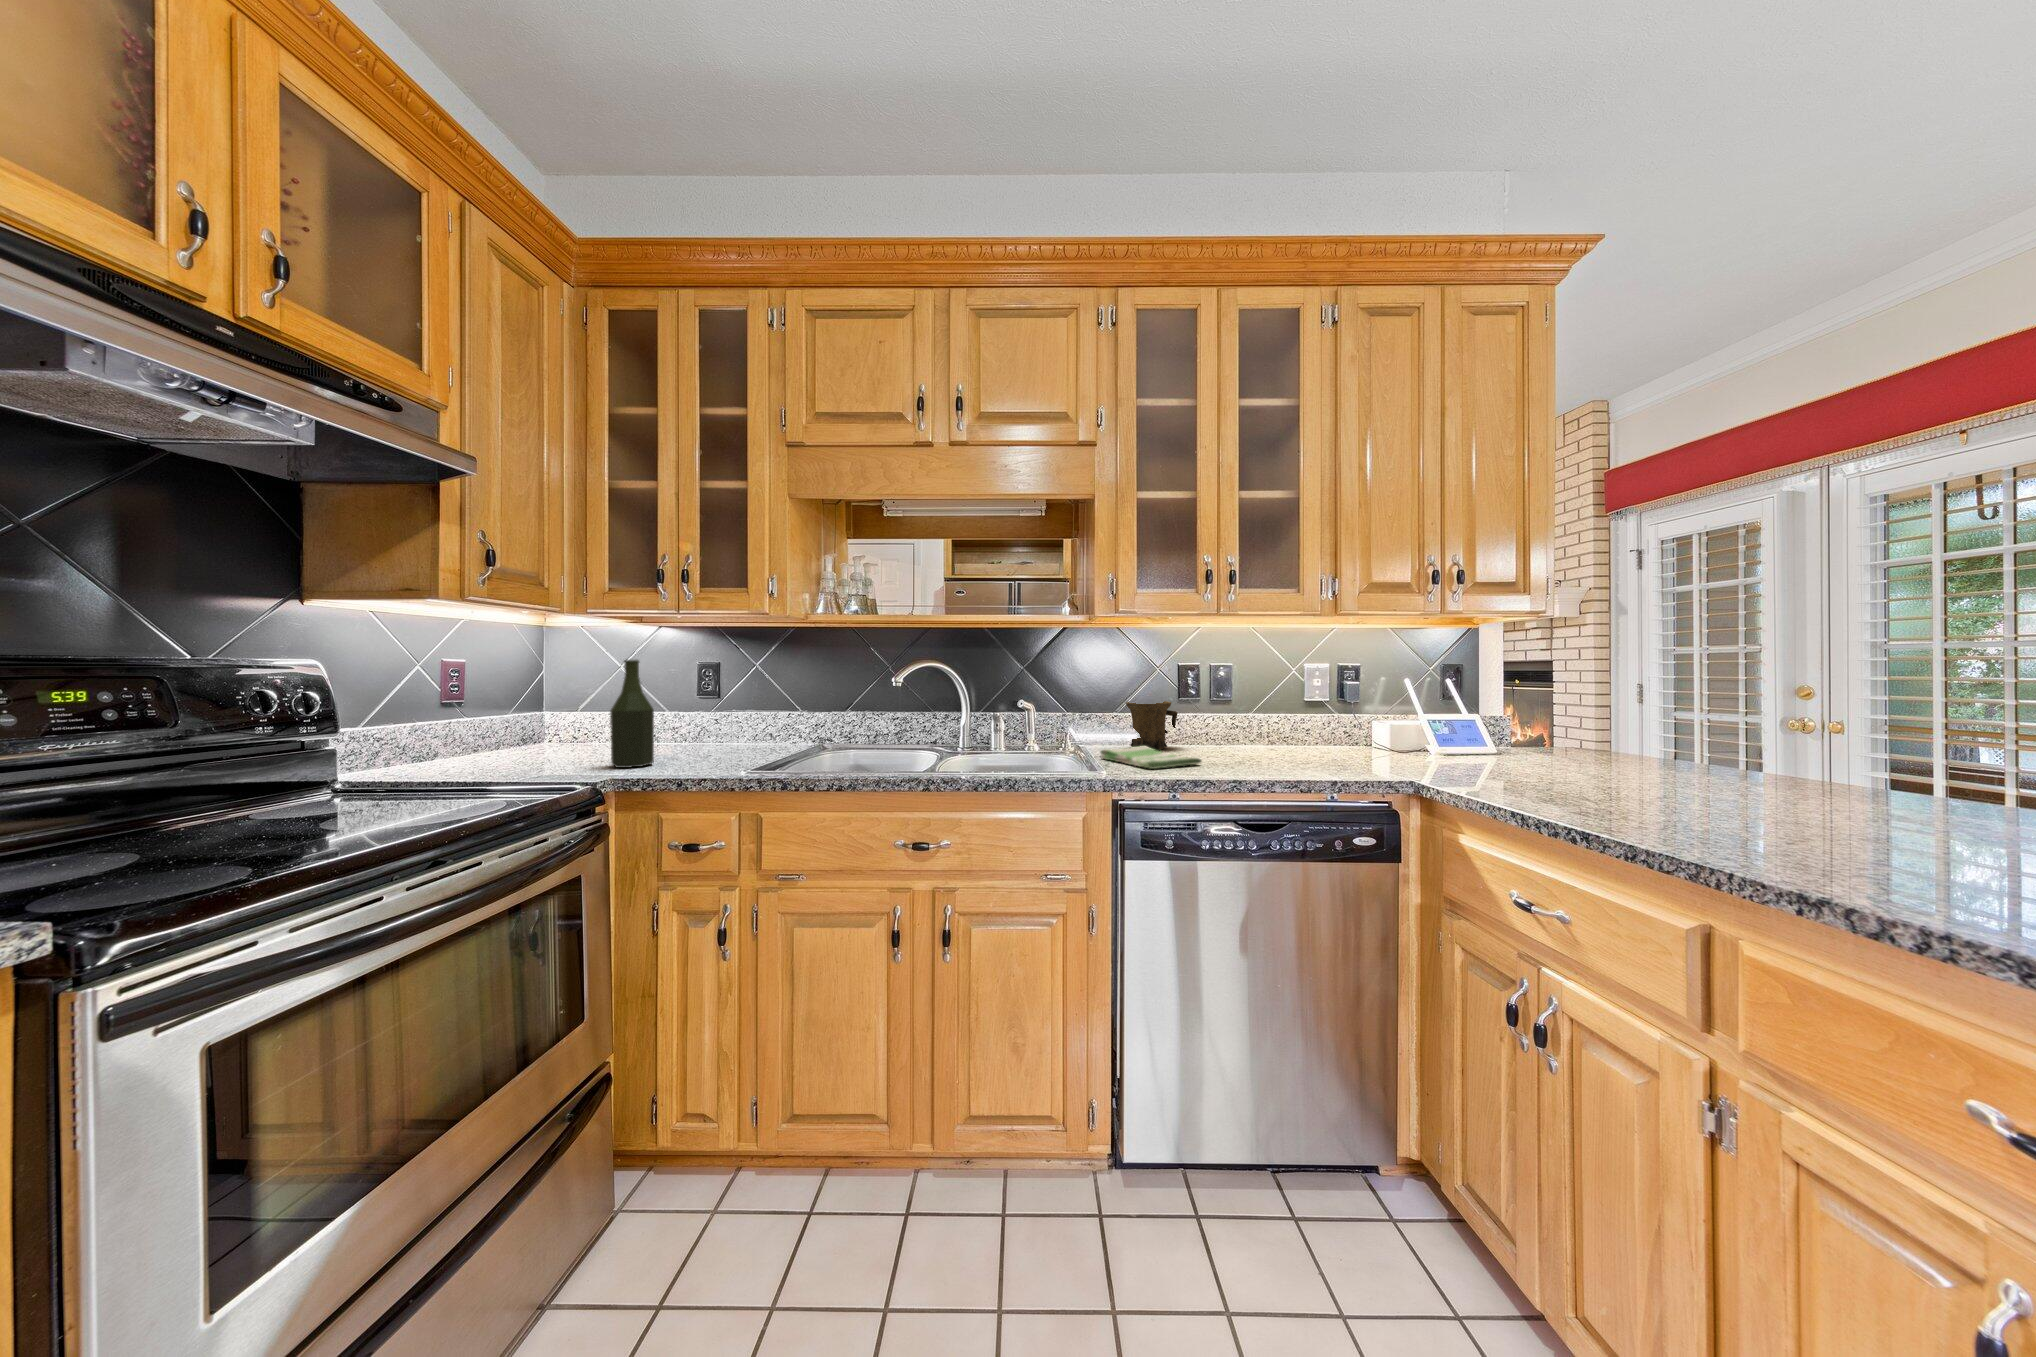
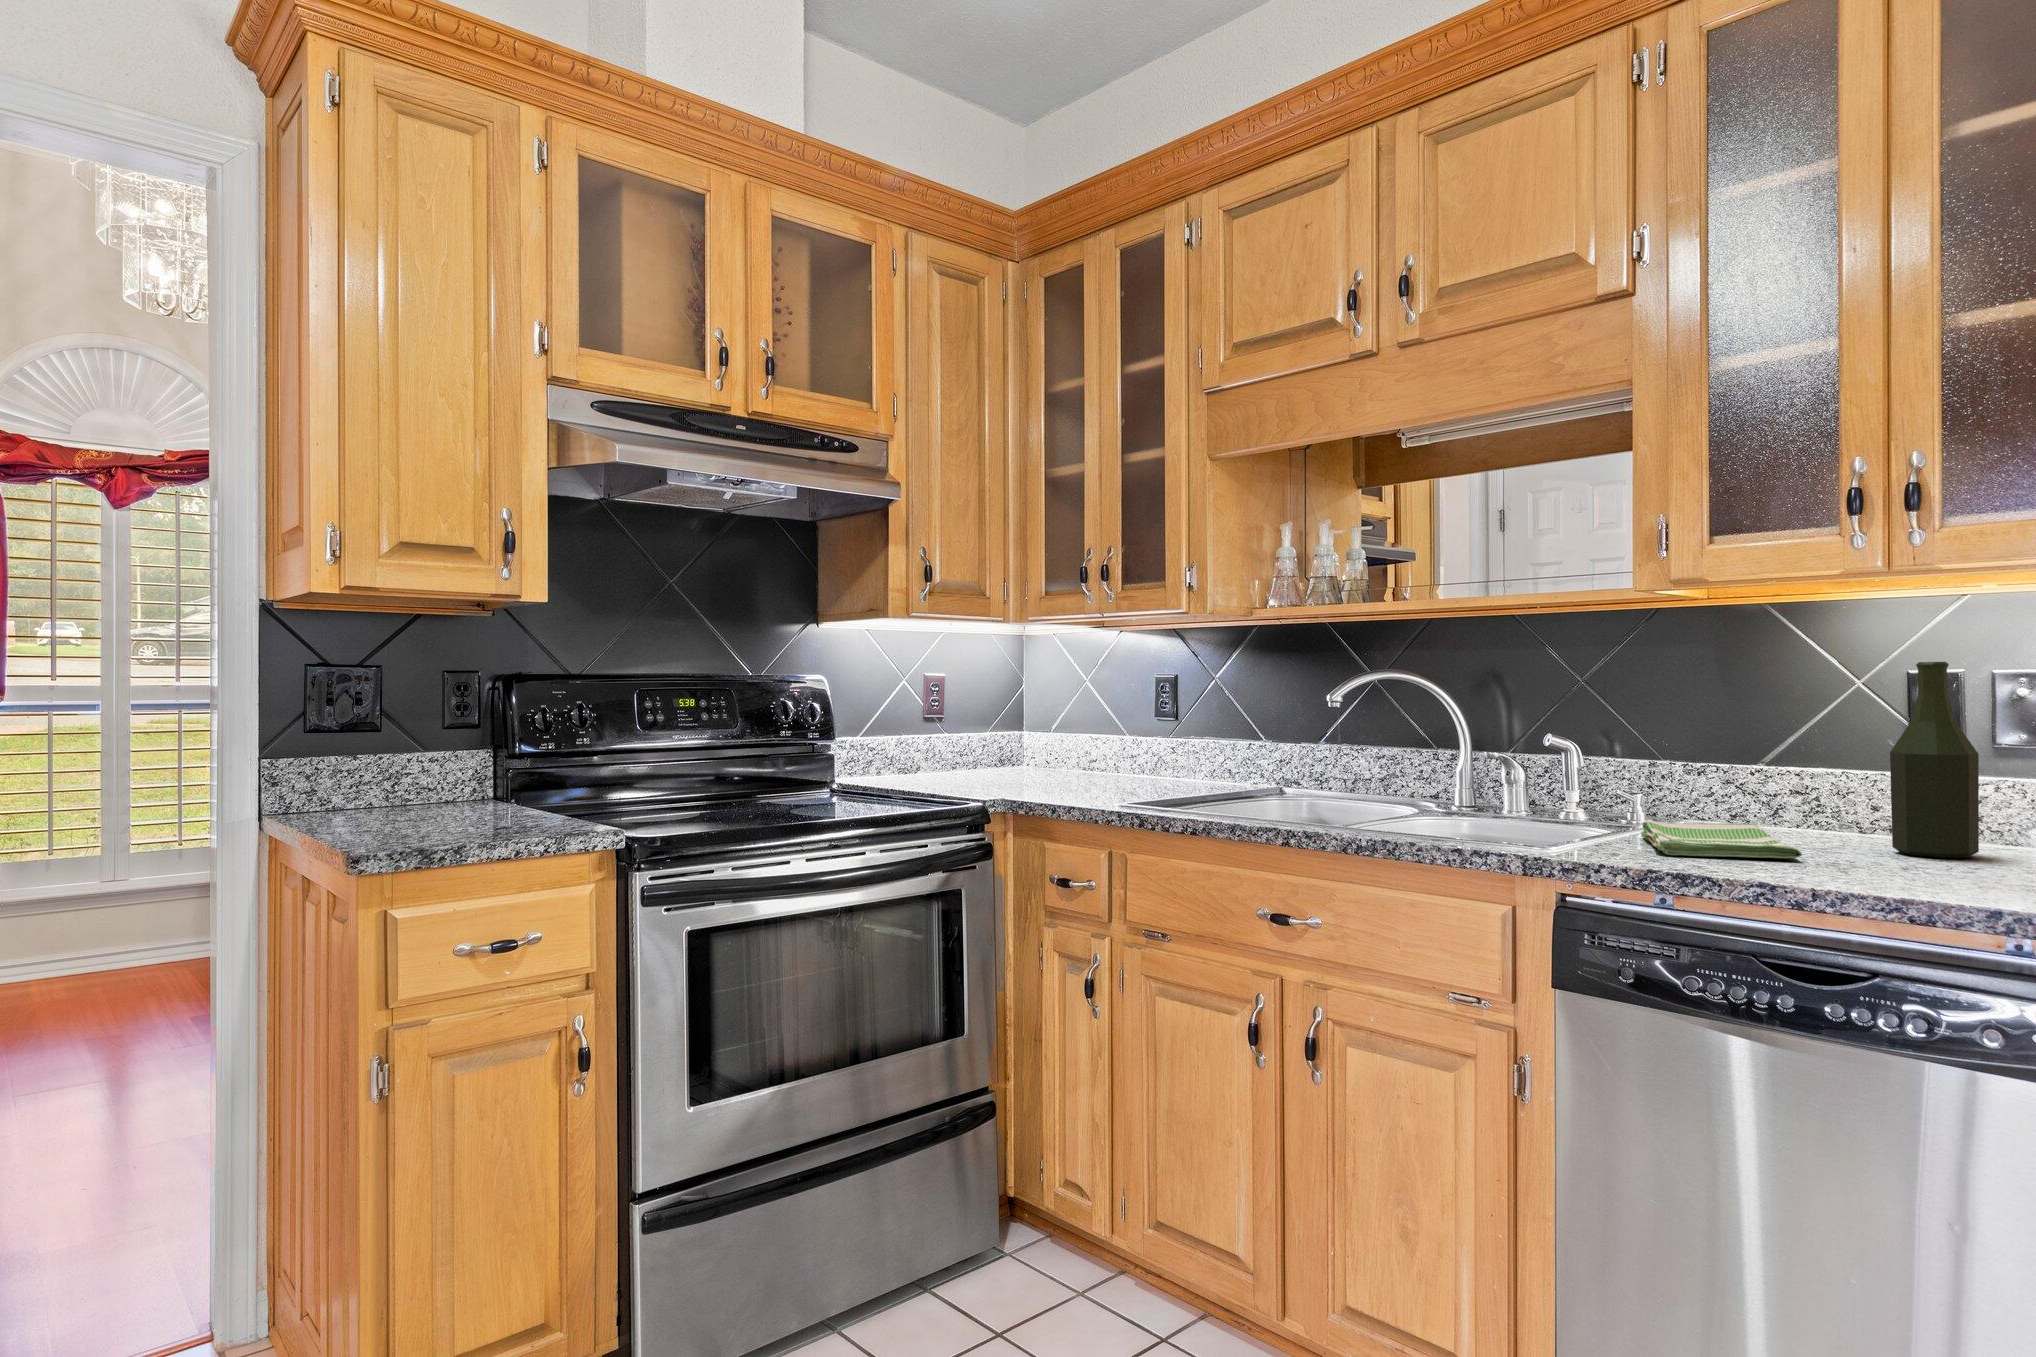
bottle: present [610,660,654,768] -> present [1890,662,1979,858]
mug: present [1126,701,1177,750] -> none [1766,742,1894,838]

